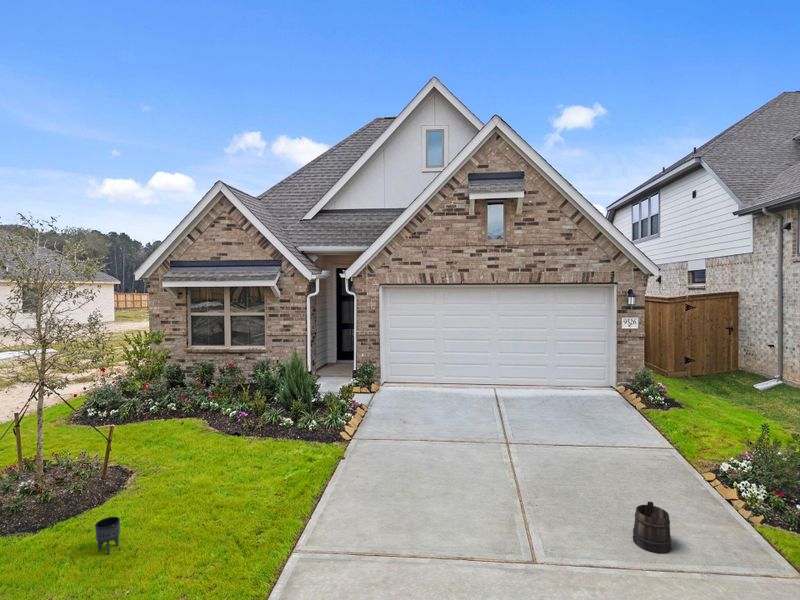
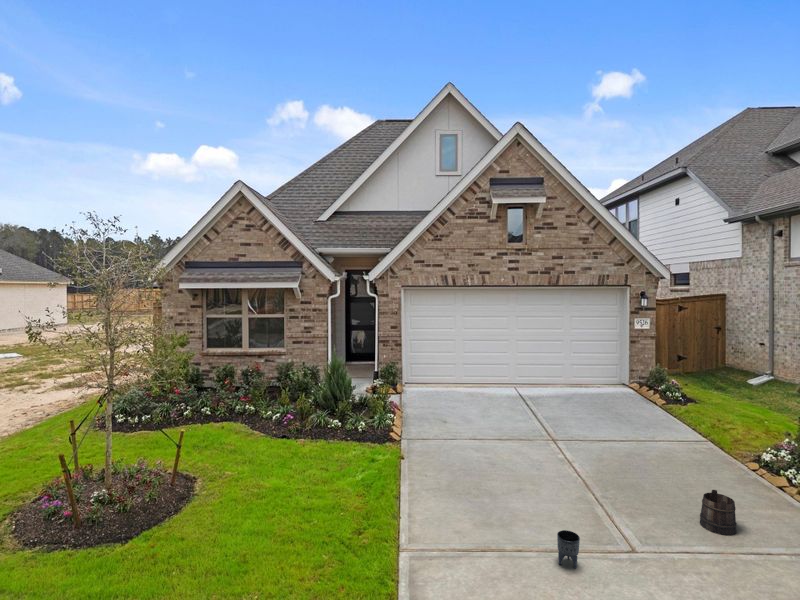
planter: present [95,517,120,554] -> present [557,530,580,568]

